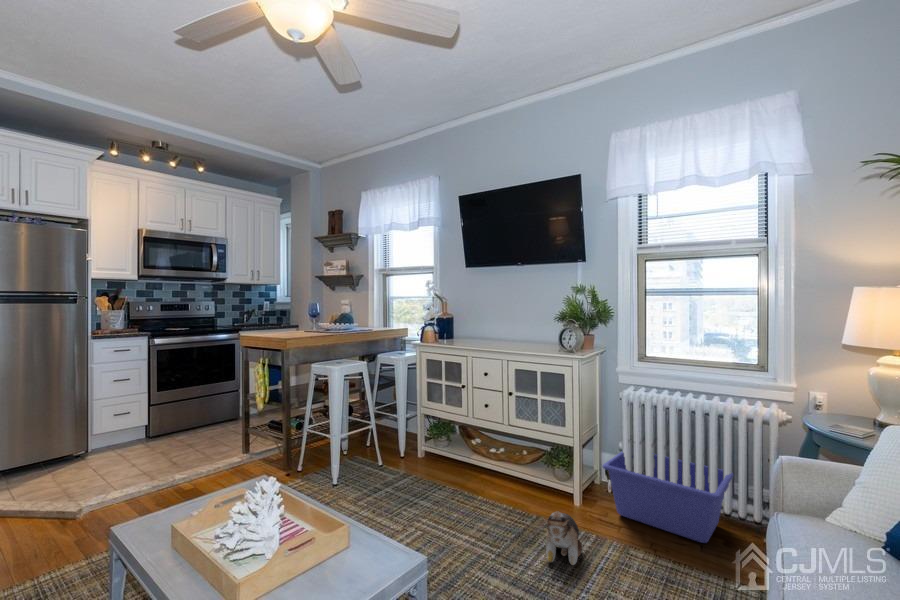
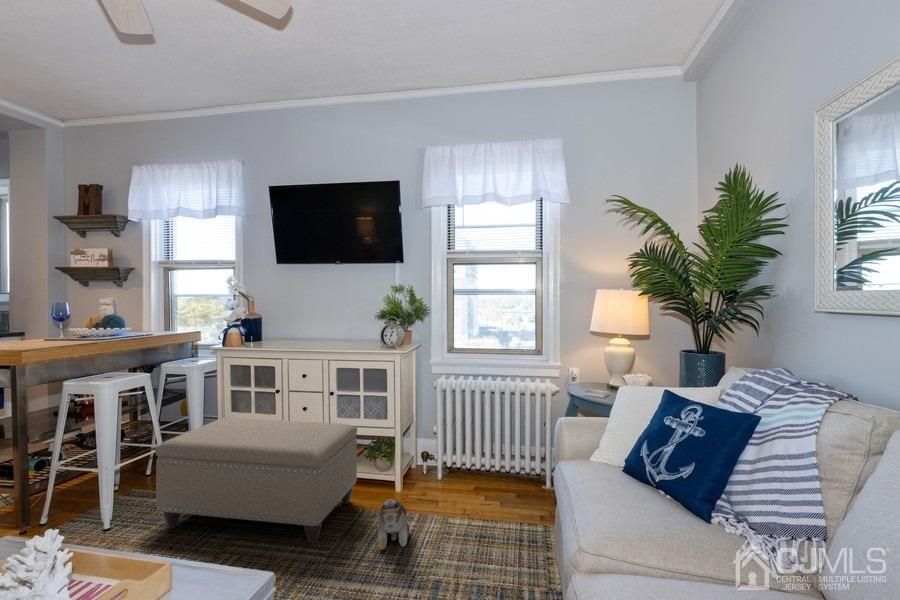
ottoman: none [365,406,534,537] -> present [155,418,357,544]
storage bin: present [603,452,733,543] -> none [422,431,521,500]

